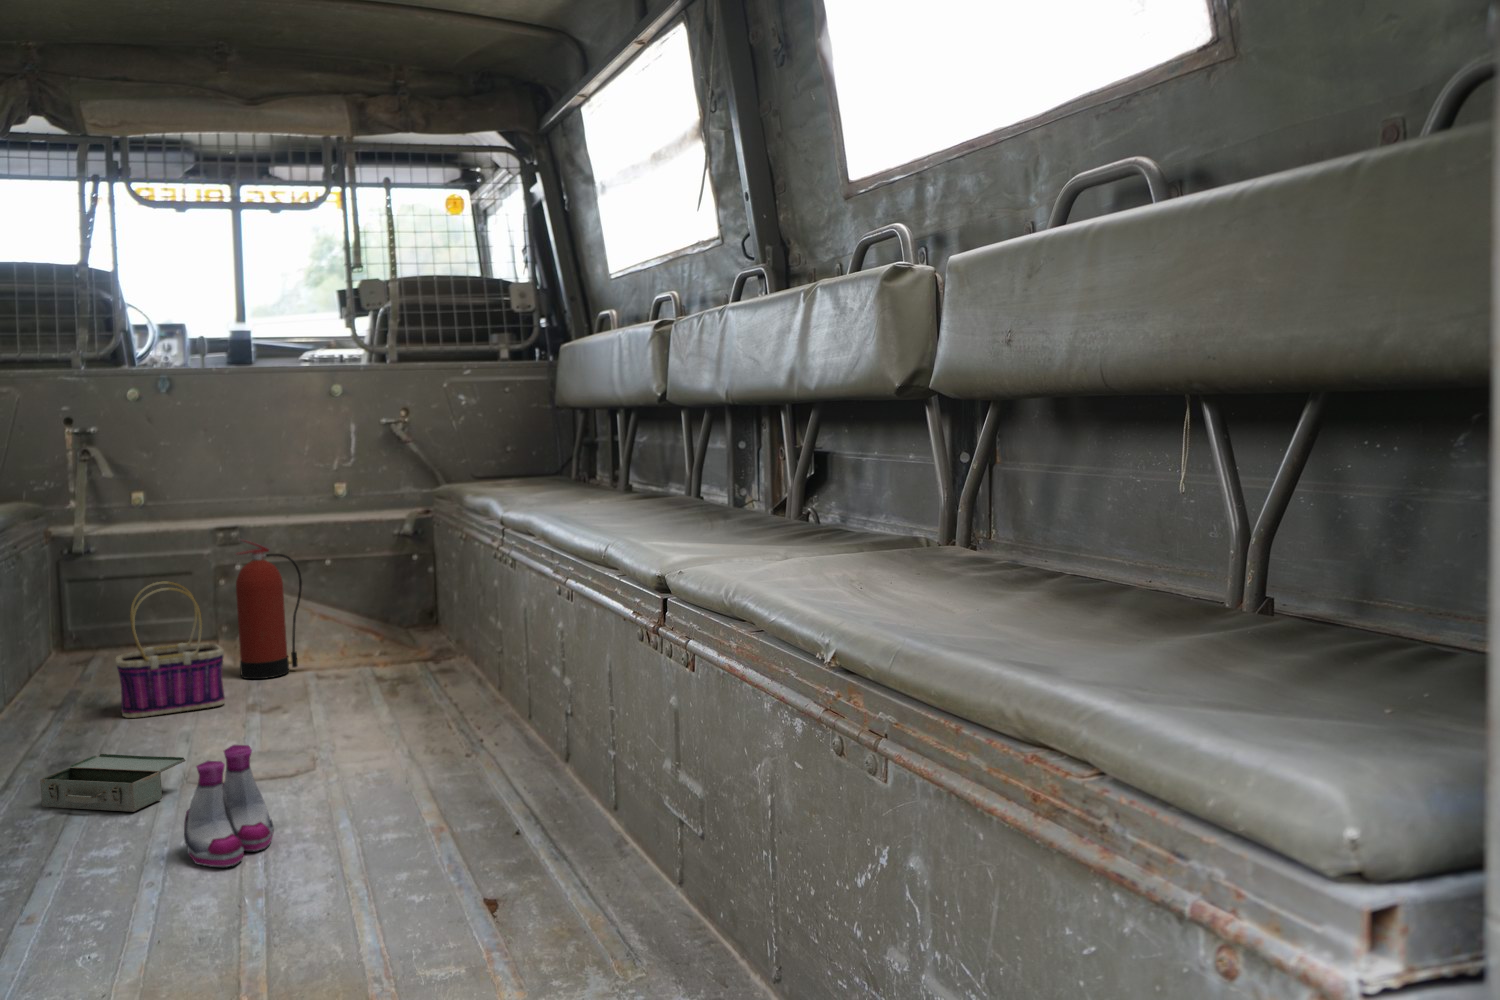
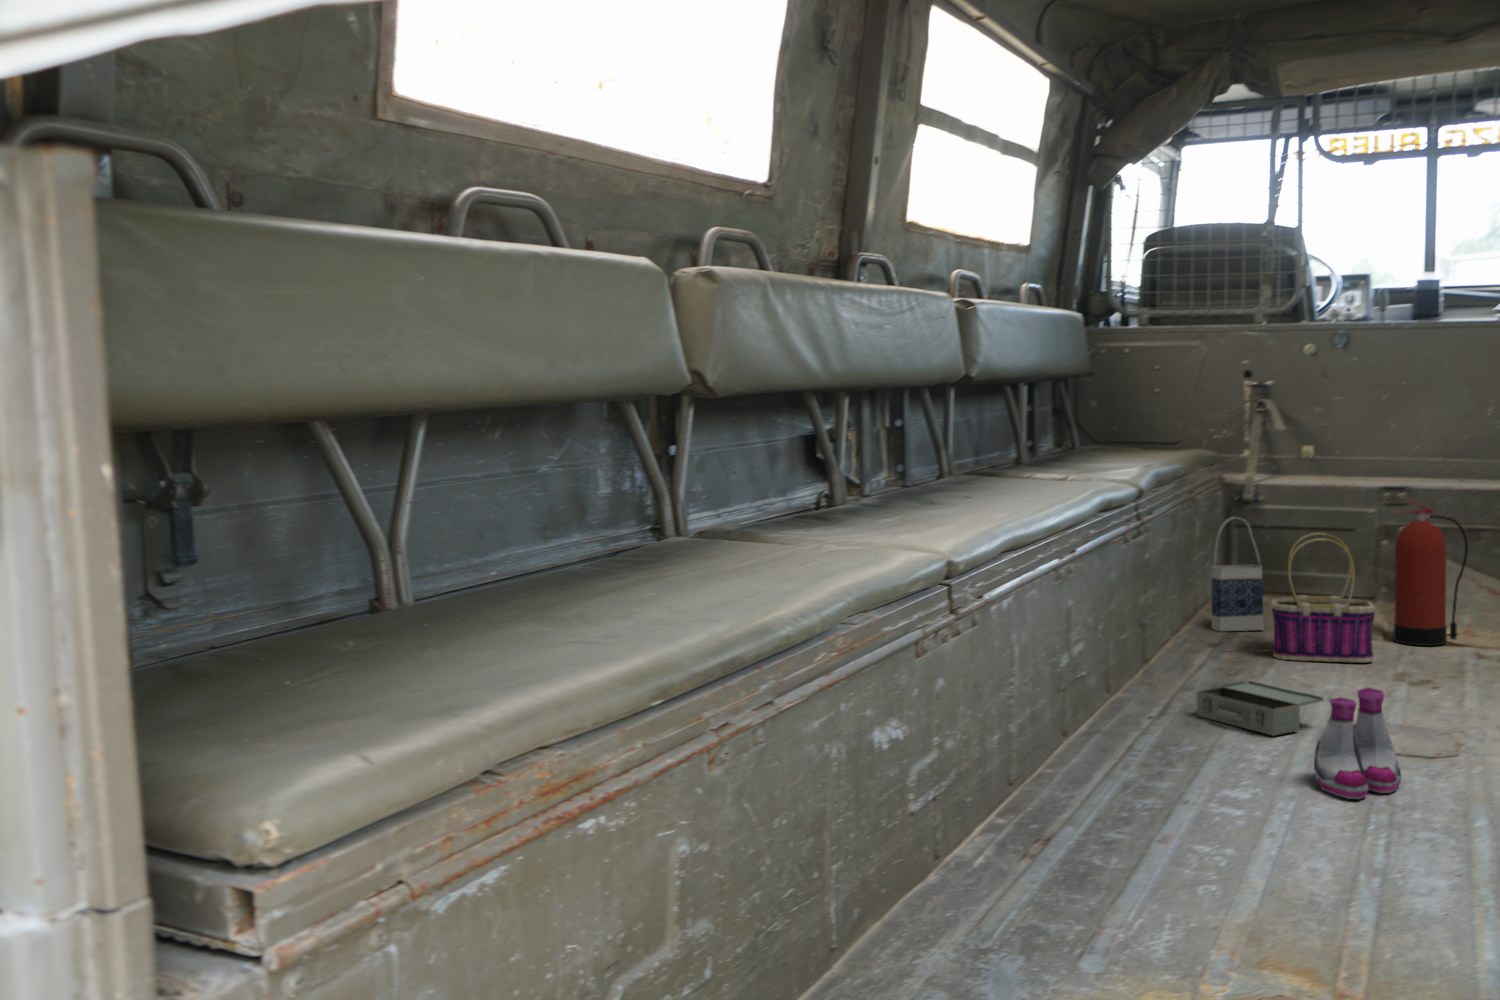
bag: none [44,573,108,697] -> present [1212,517,1264,631]

